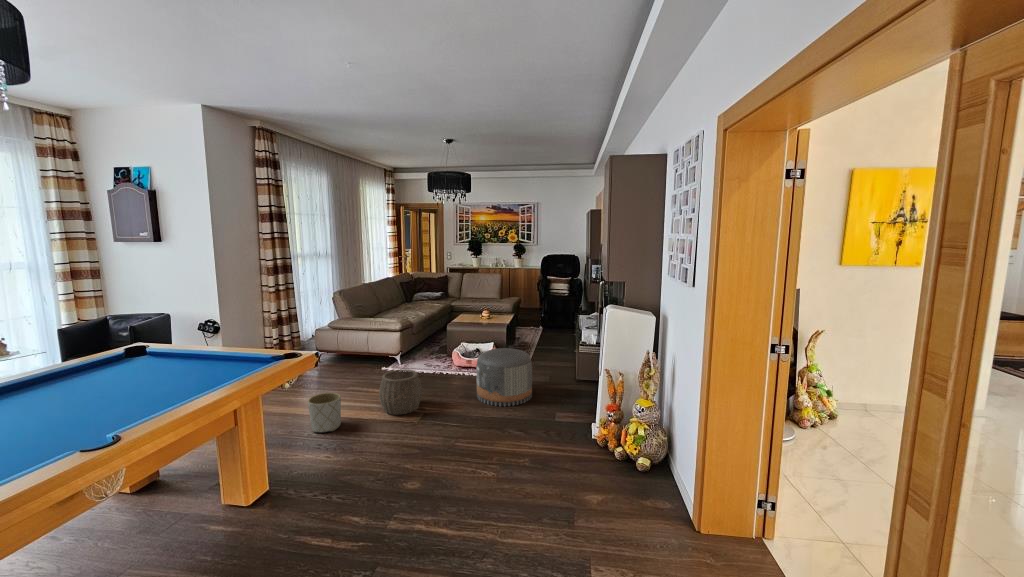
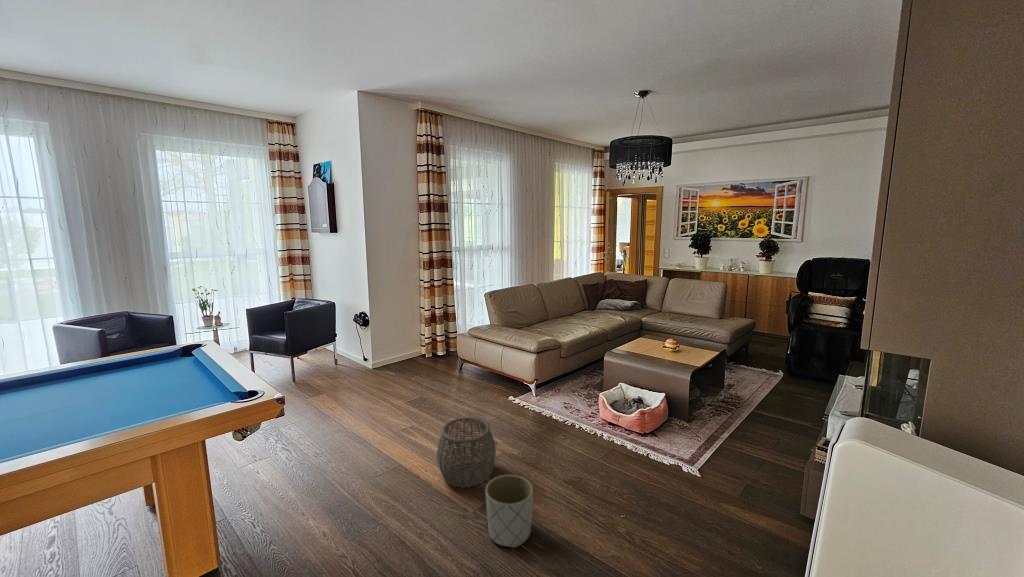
pouf: present [476,348,532,406] -> none [577,420,679,543]
planter: present [308,393,341,432] -> present [485,475,533,548]

